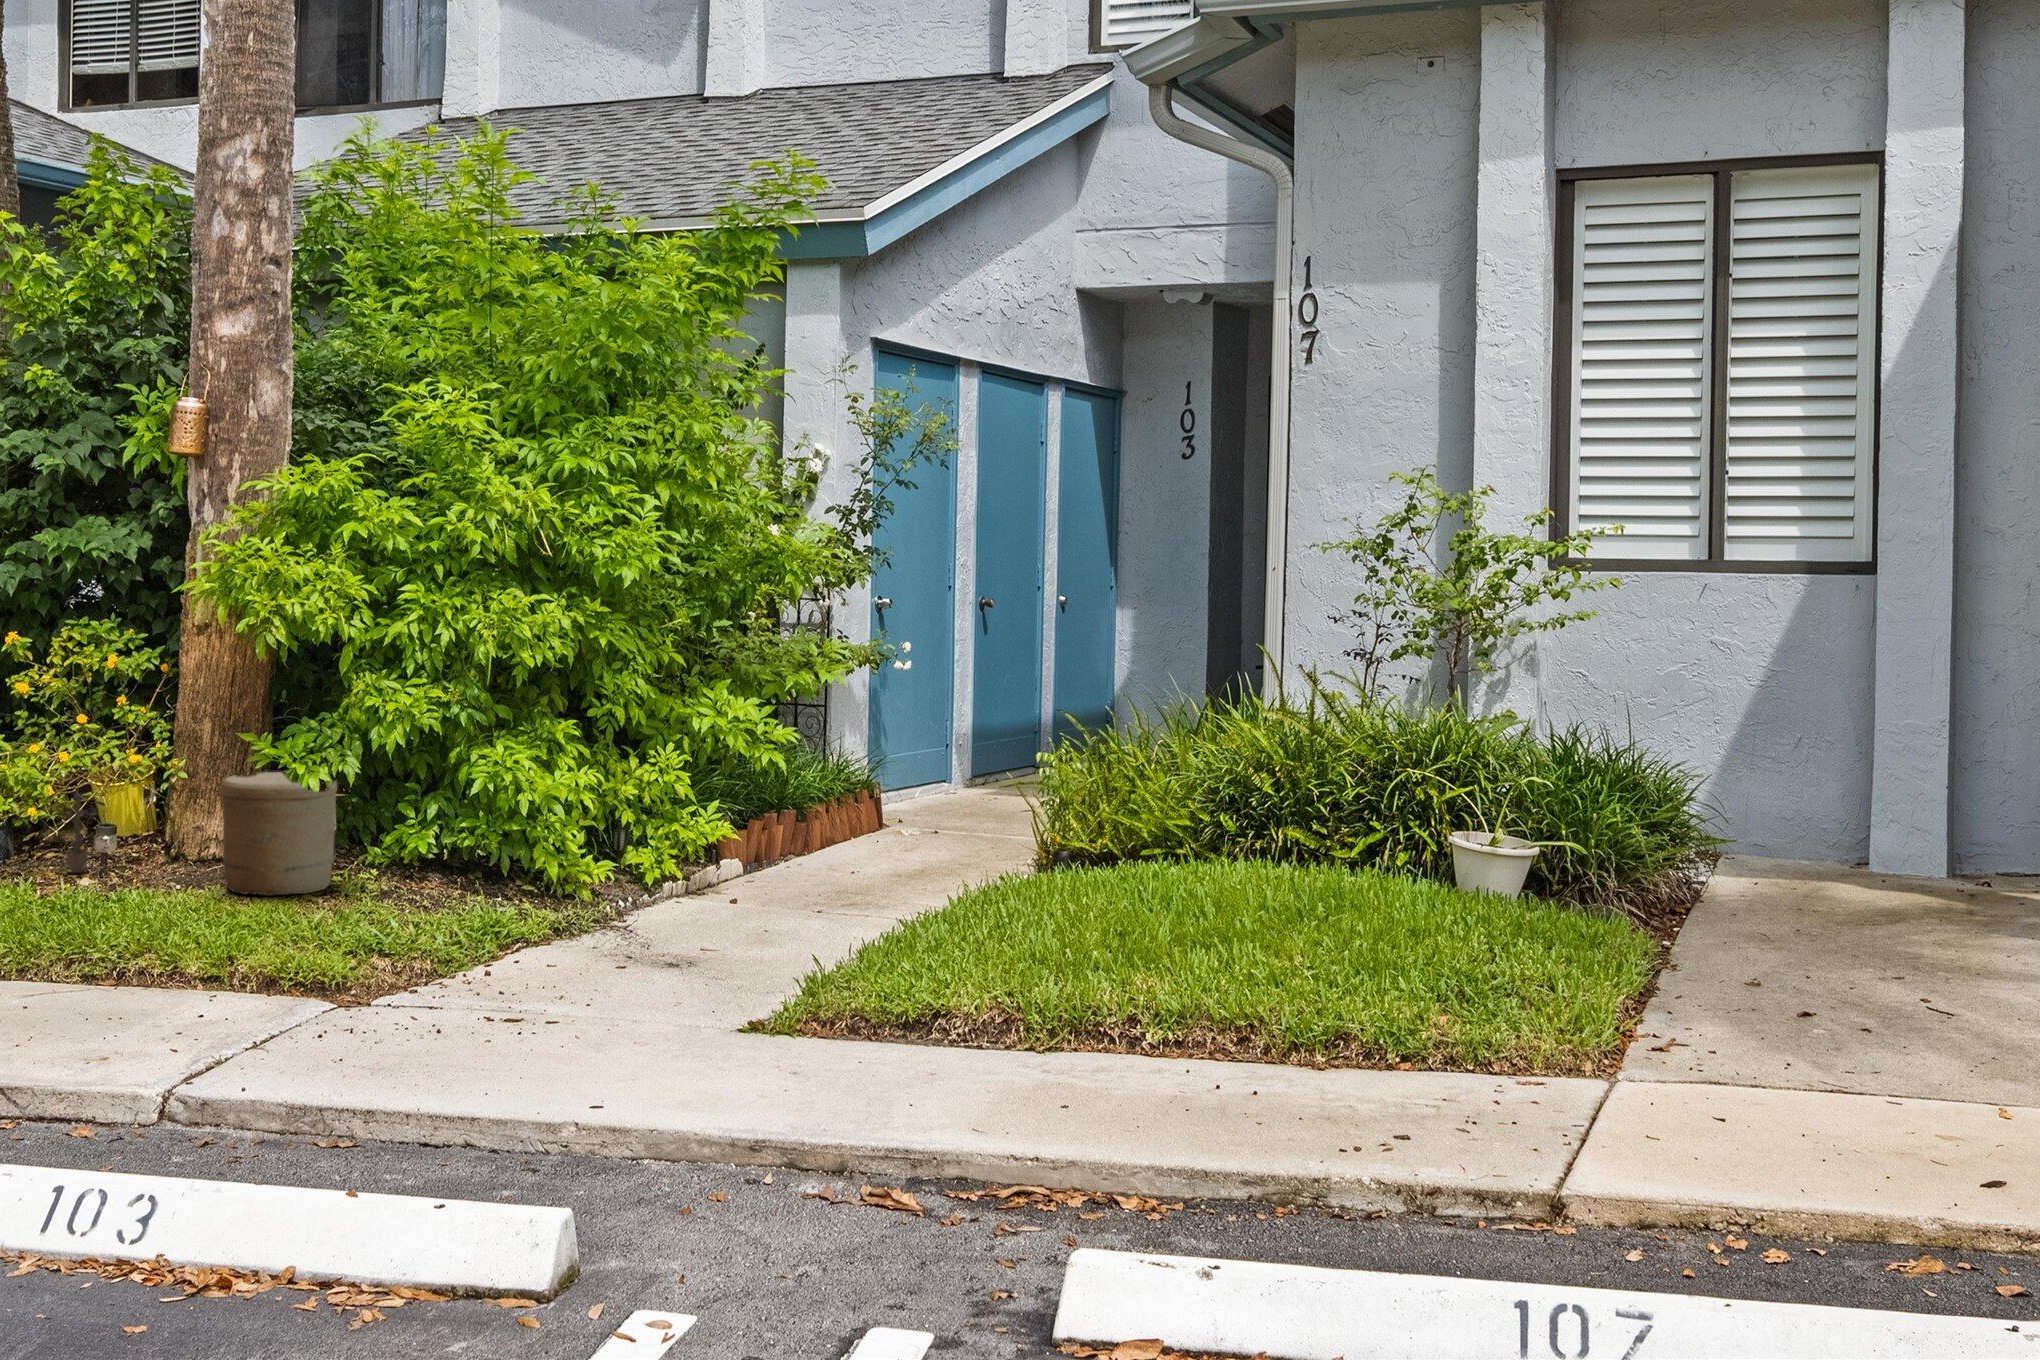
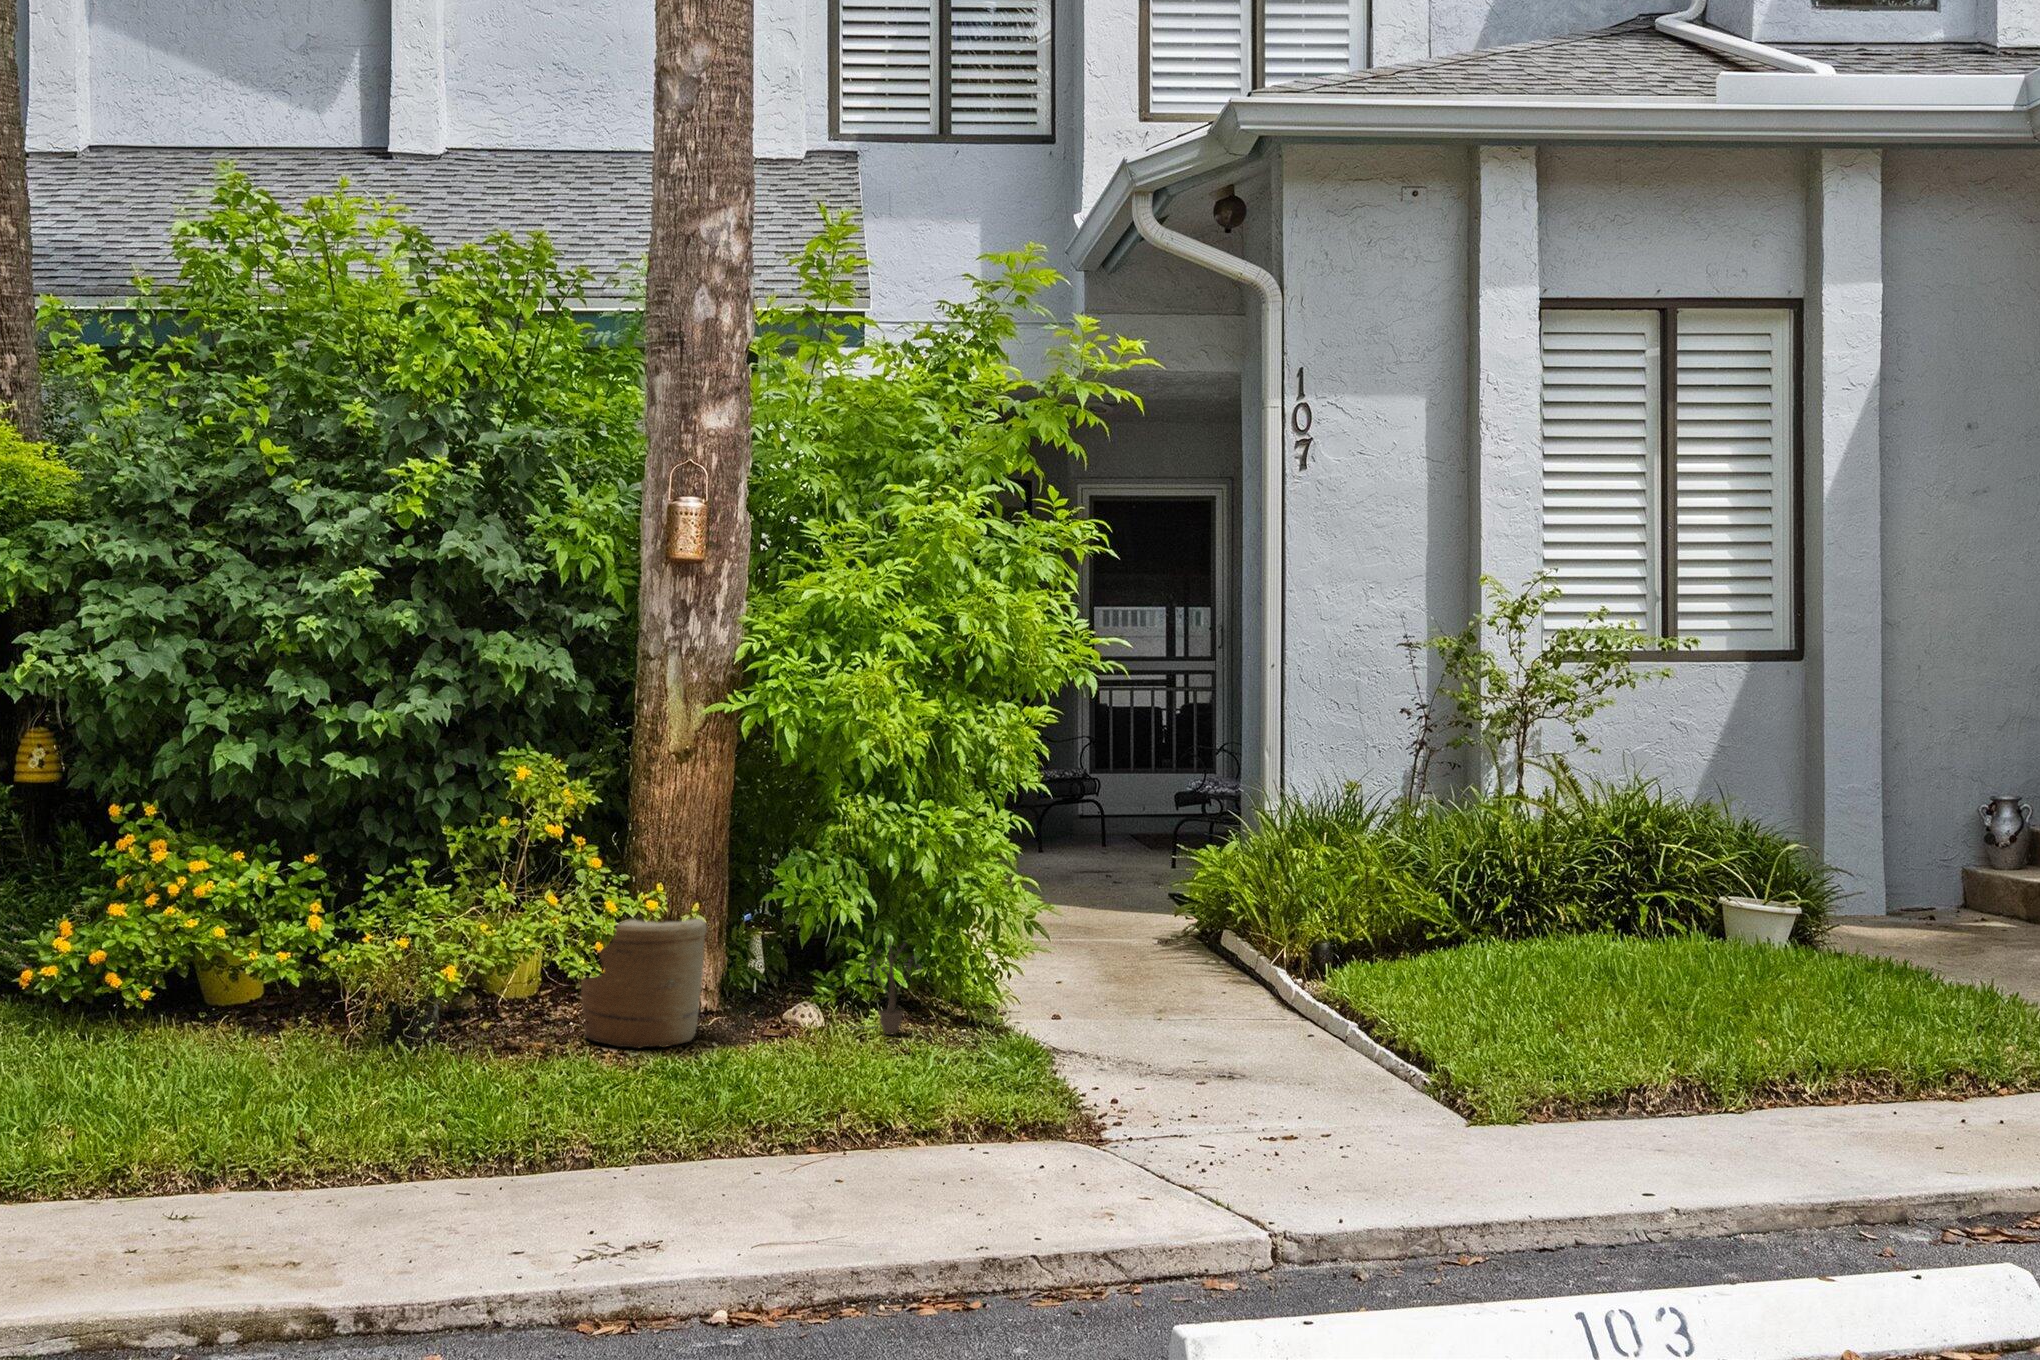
decorative plant: present [64,788,96,873] -> present [852,939,921,1035]

